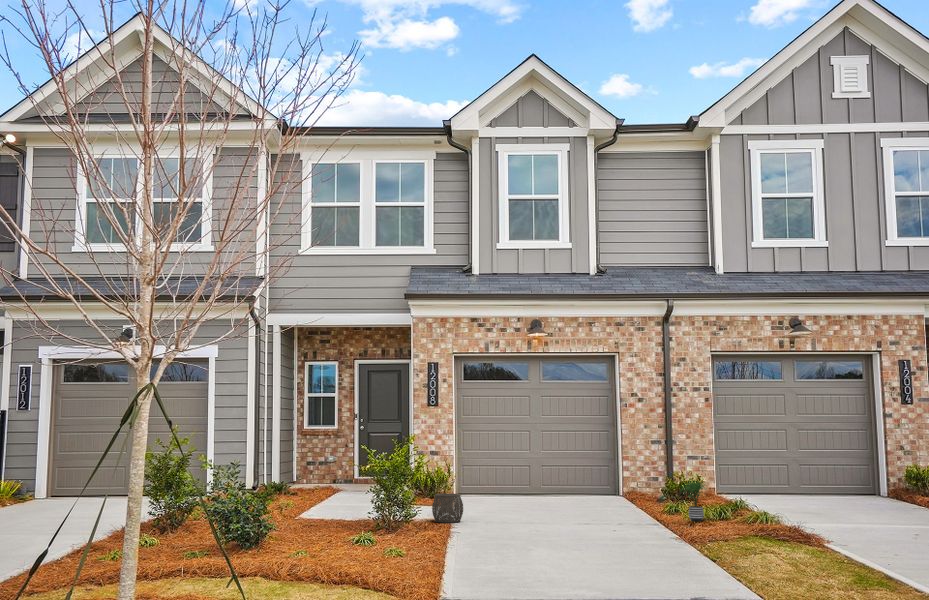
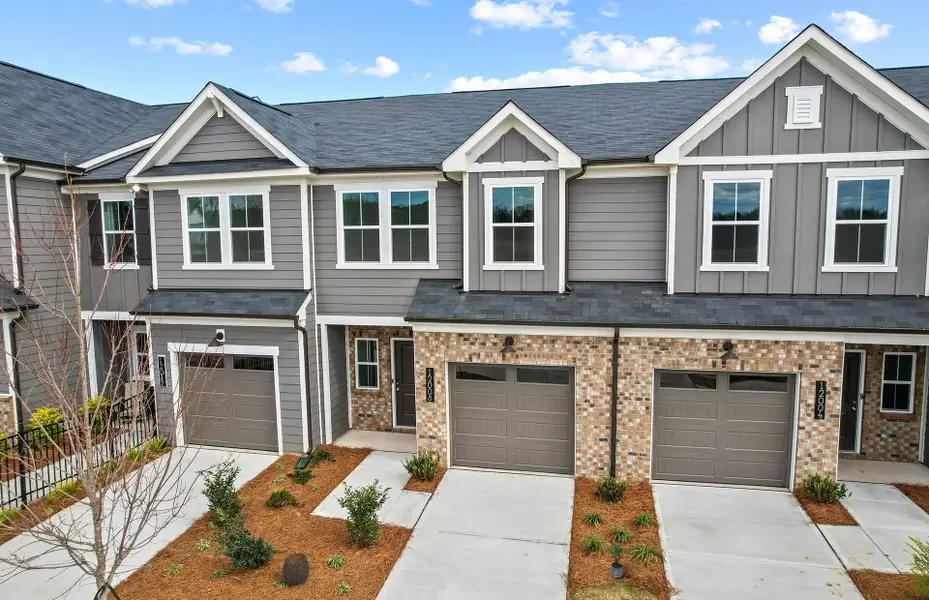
woven basket: present [432,494,463,523] -> present [283,553,309,585]

